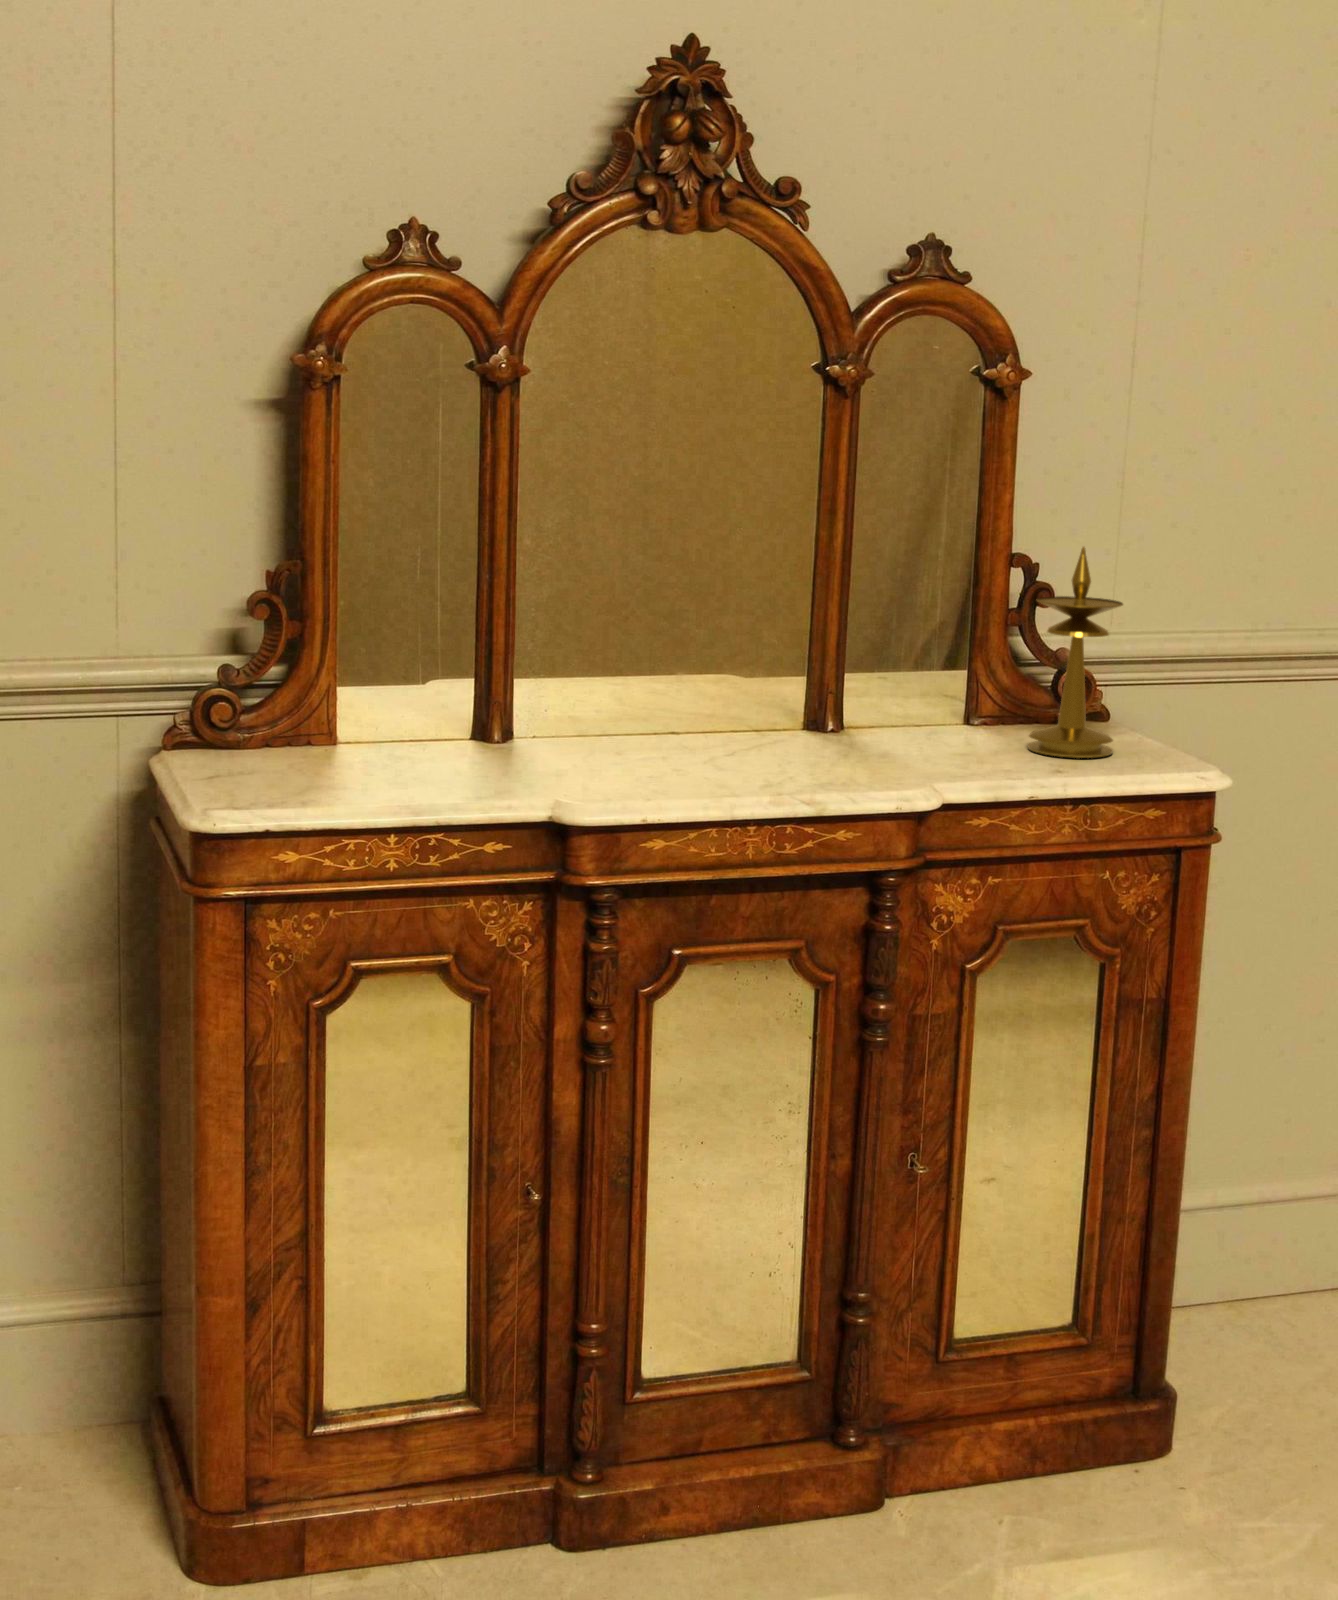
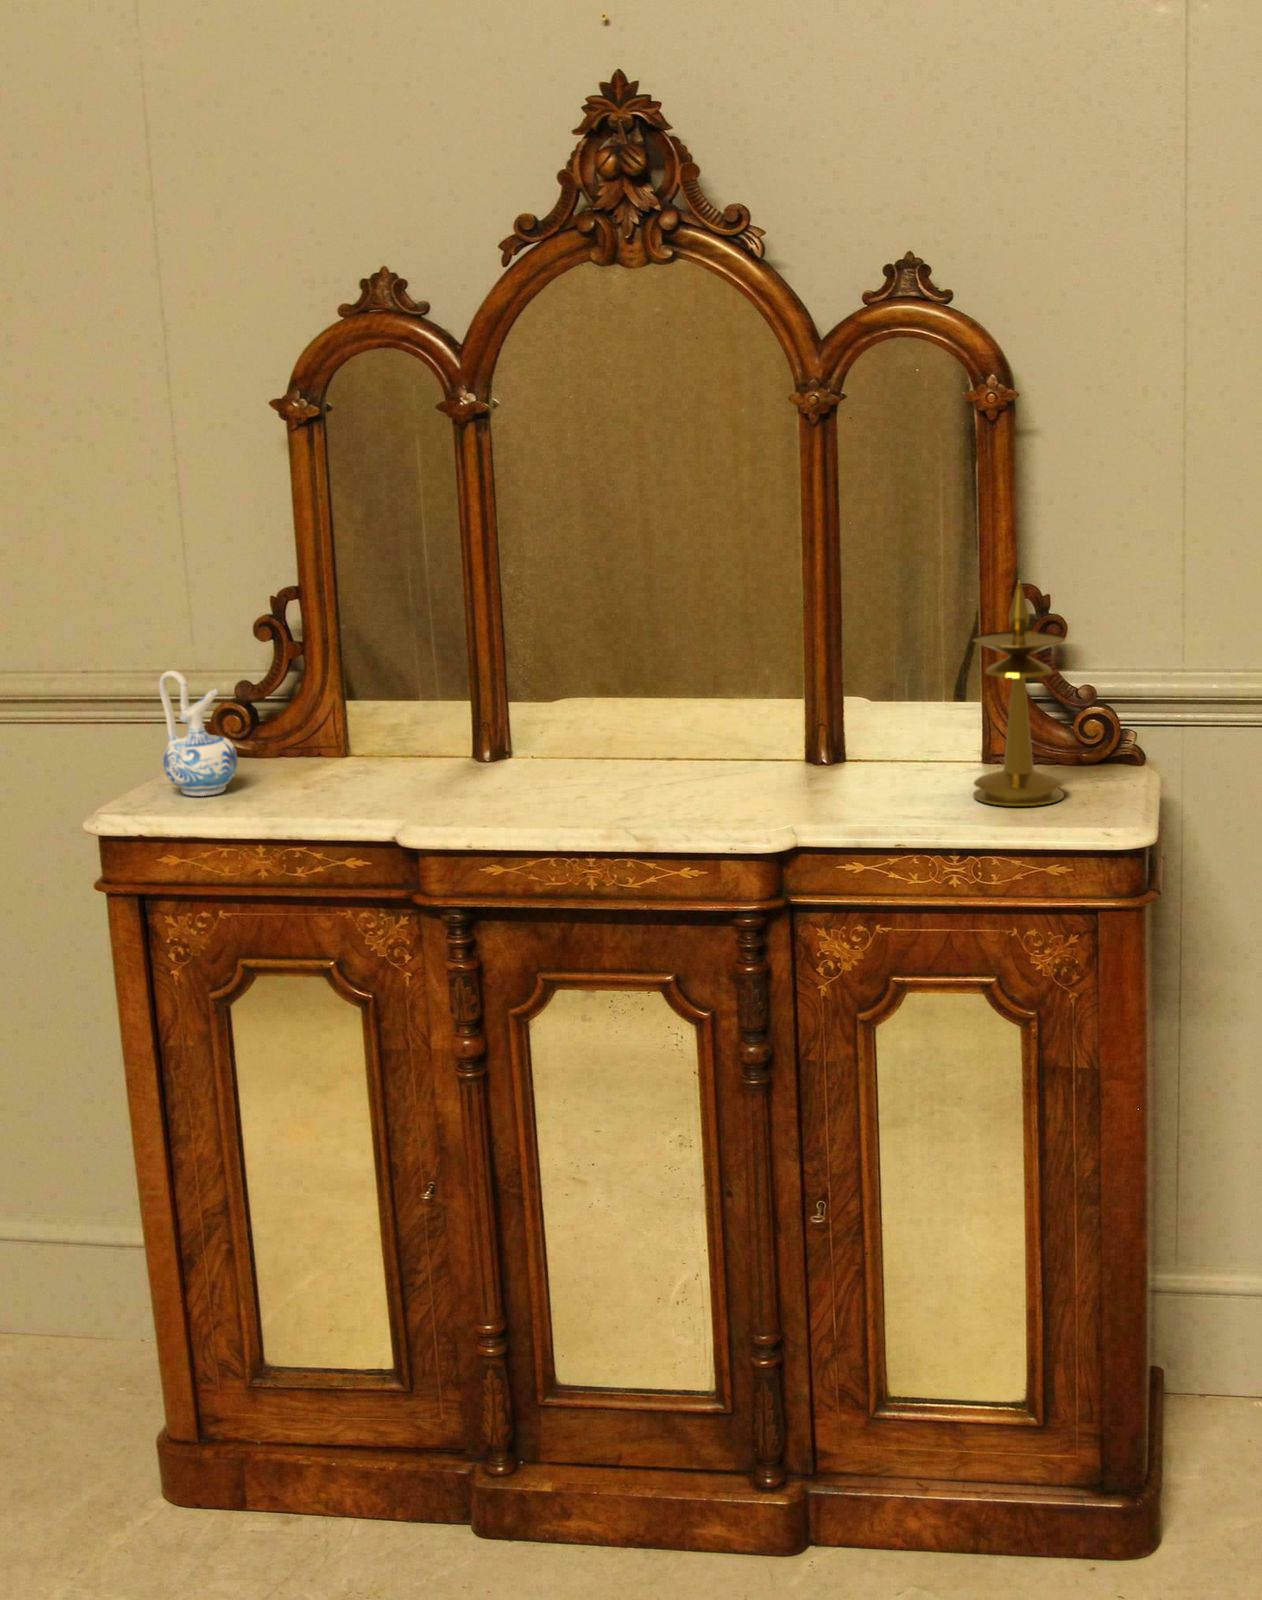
ceramic pitcher: none [218,645,303,785] -> present [159,671,237,796]

